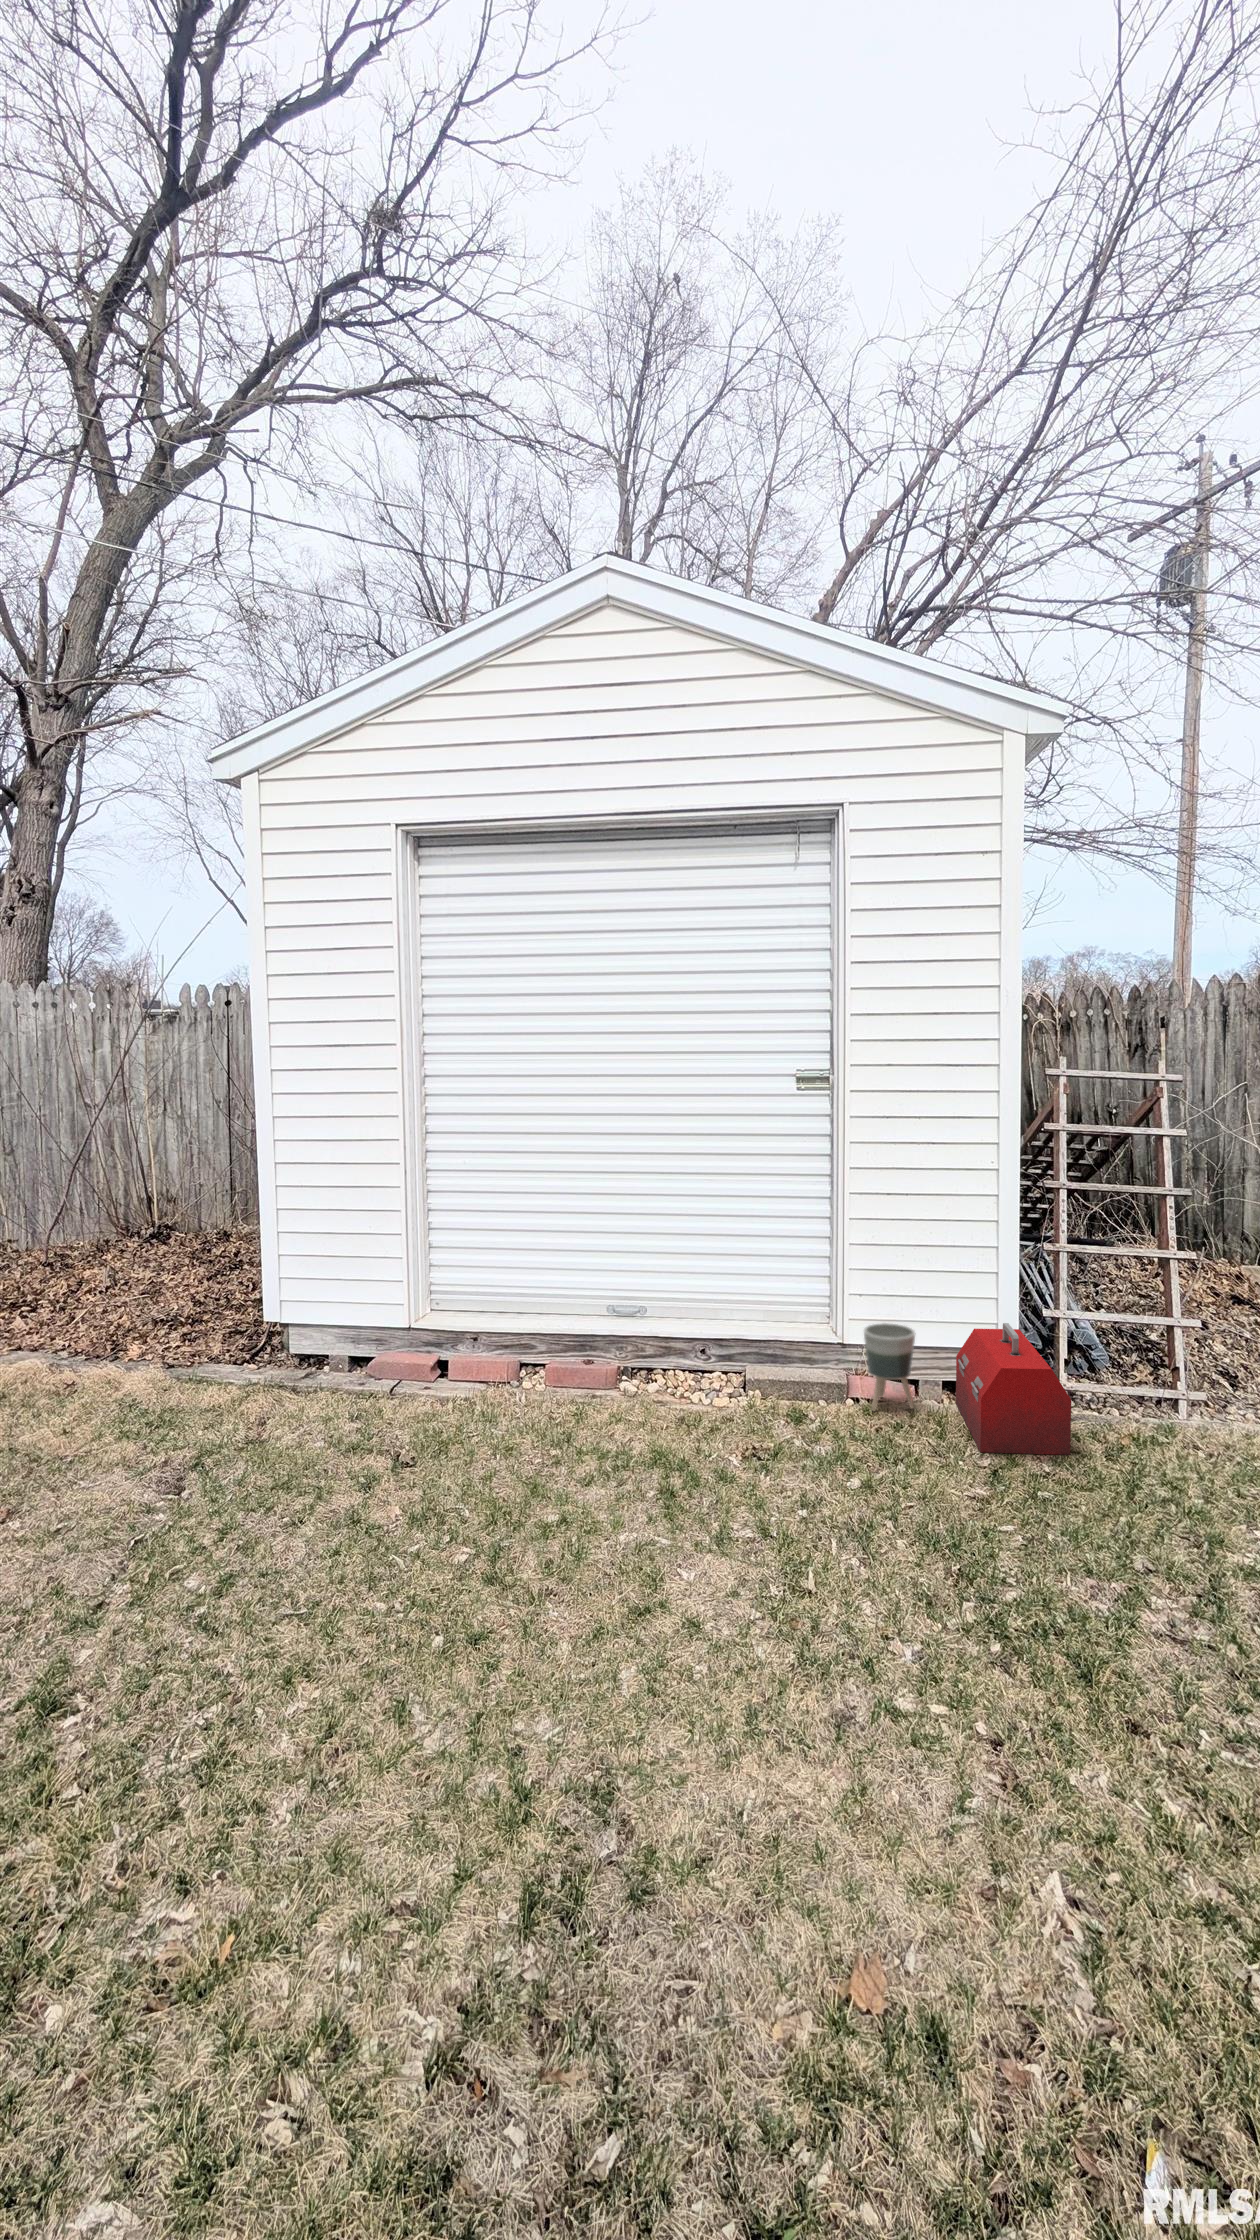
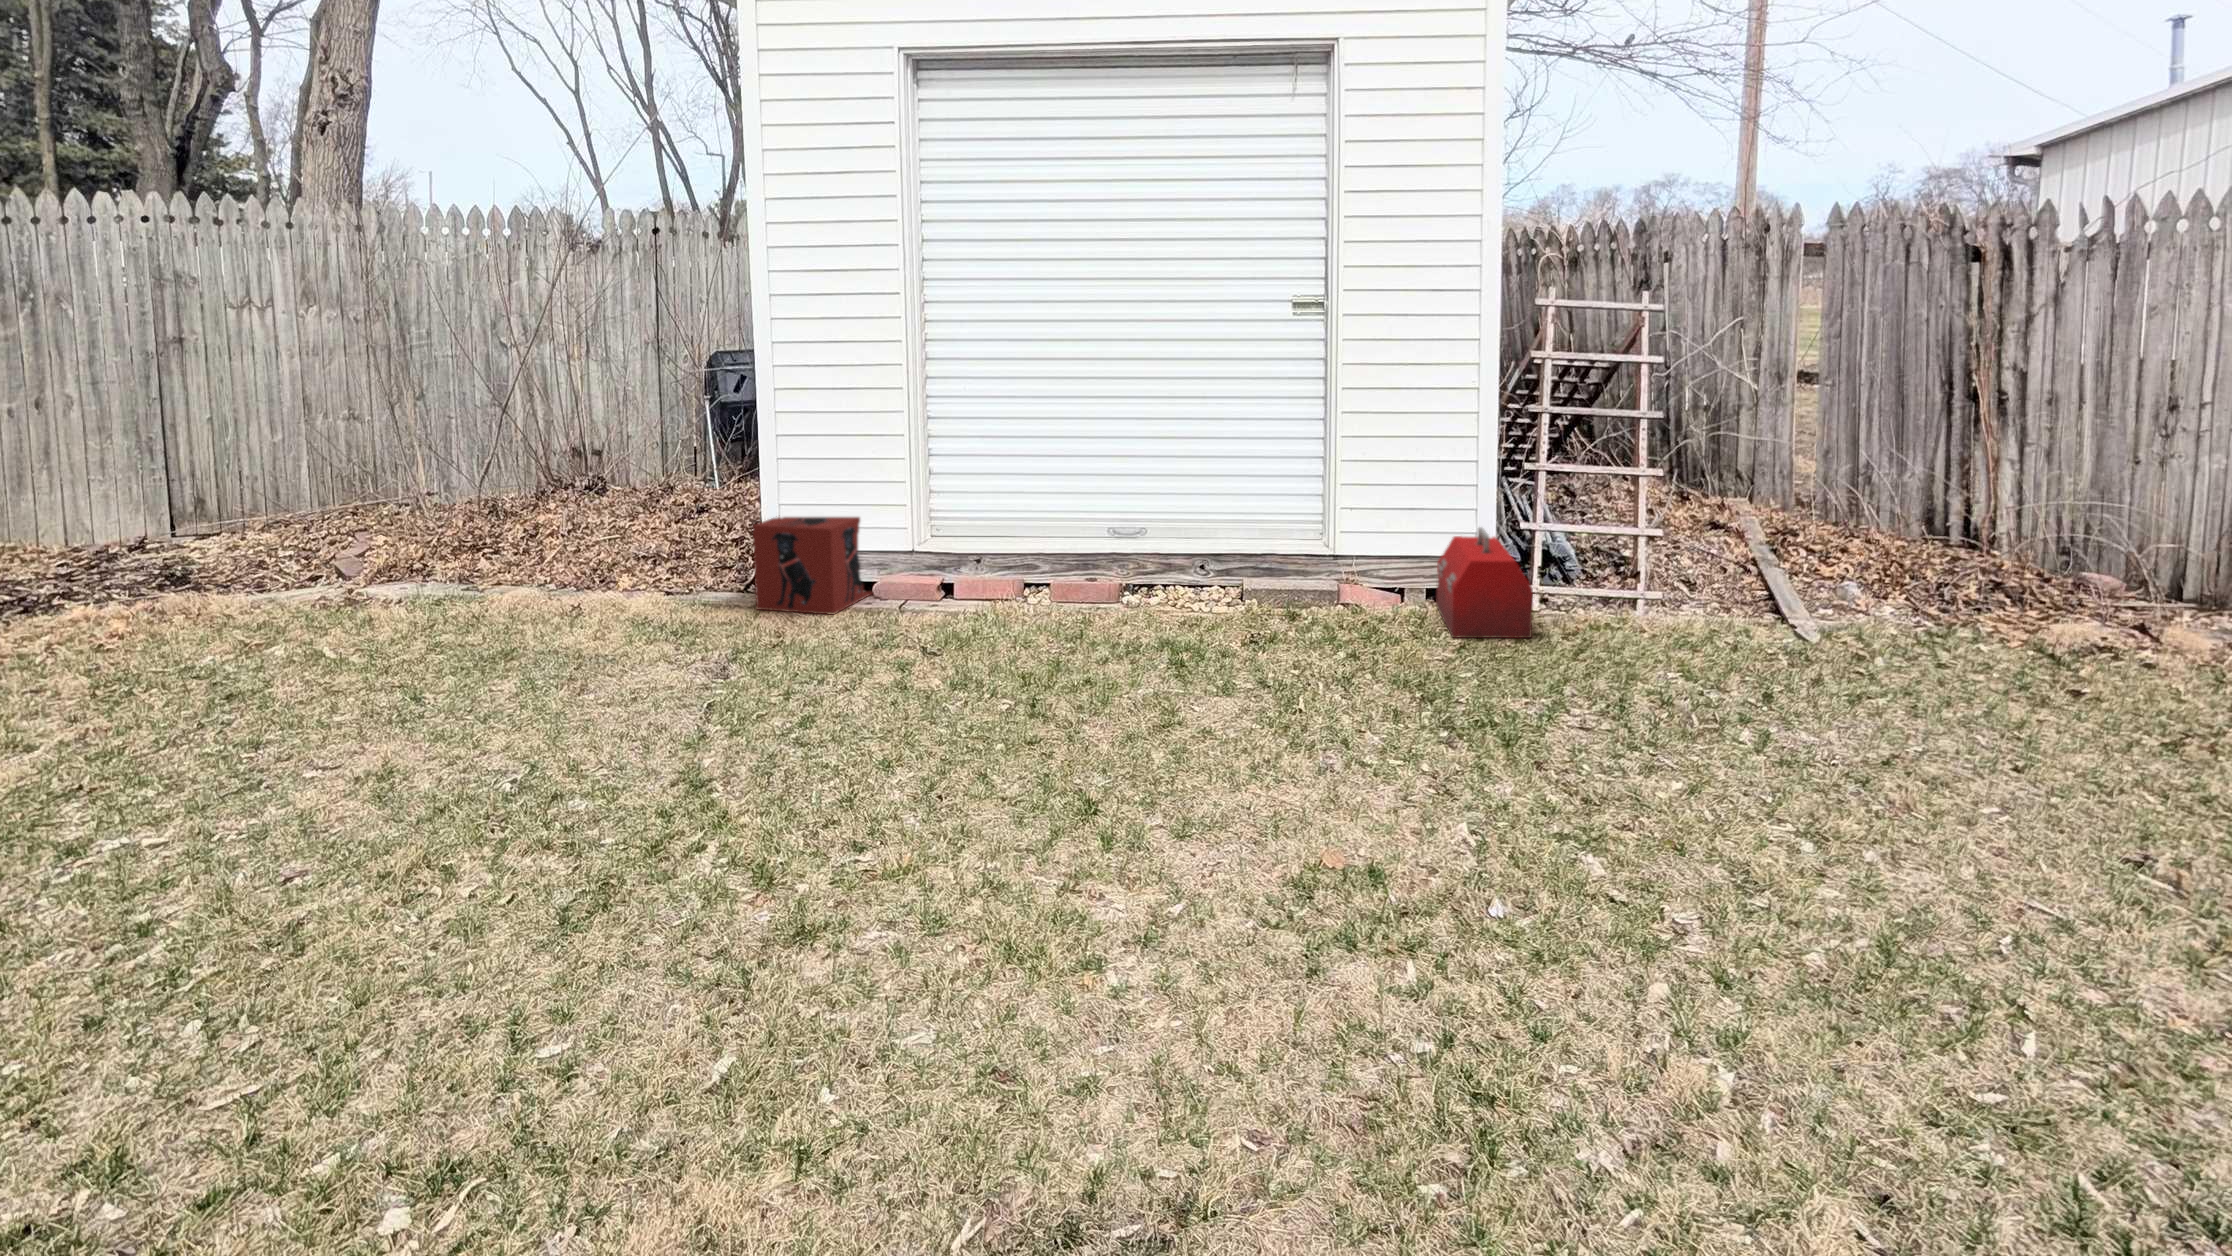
storage box: none [241,1286,370,1405] -> present [753,517,872,614]
planter: present [864,1323,915,1411] -> none [1351,534,1399,613]

